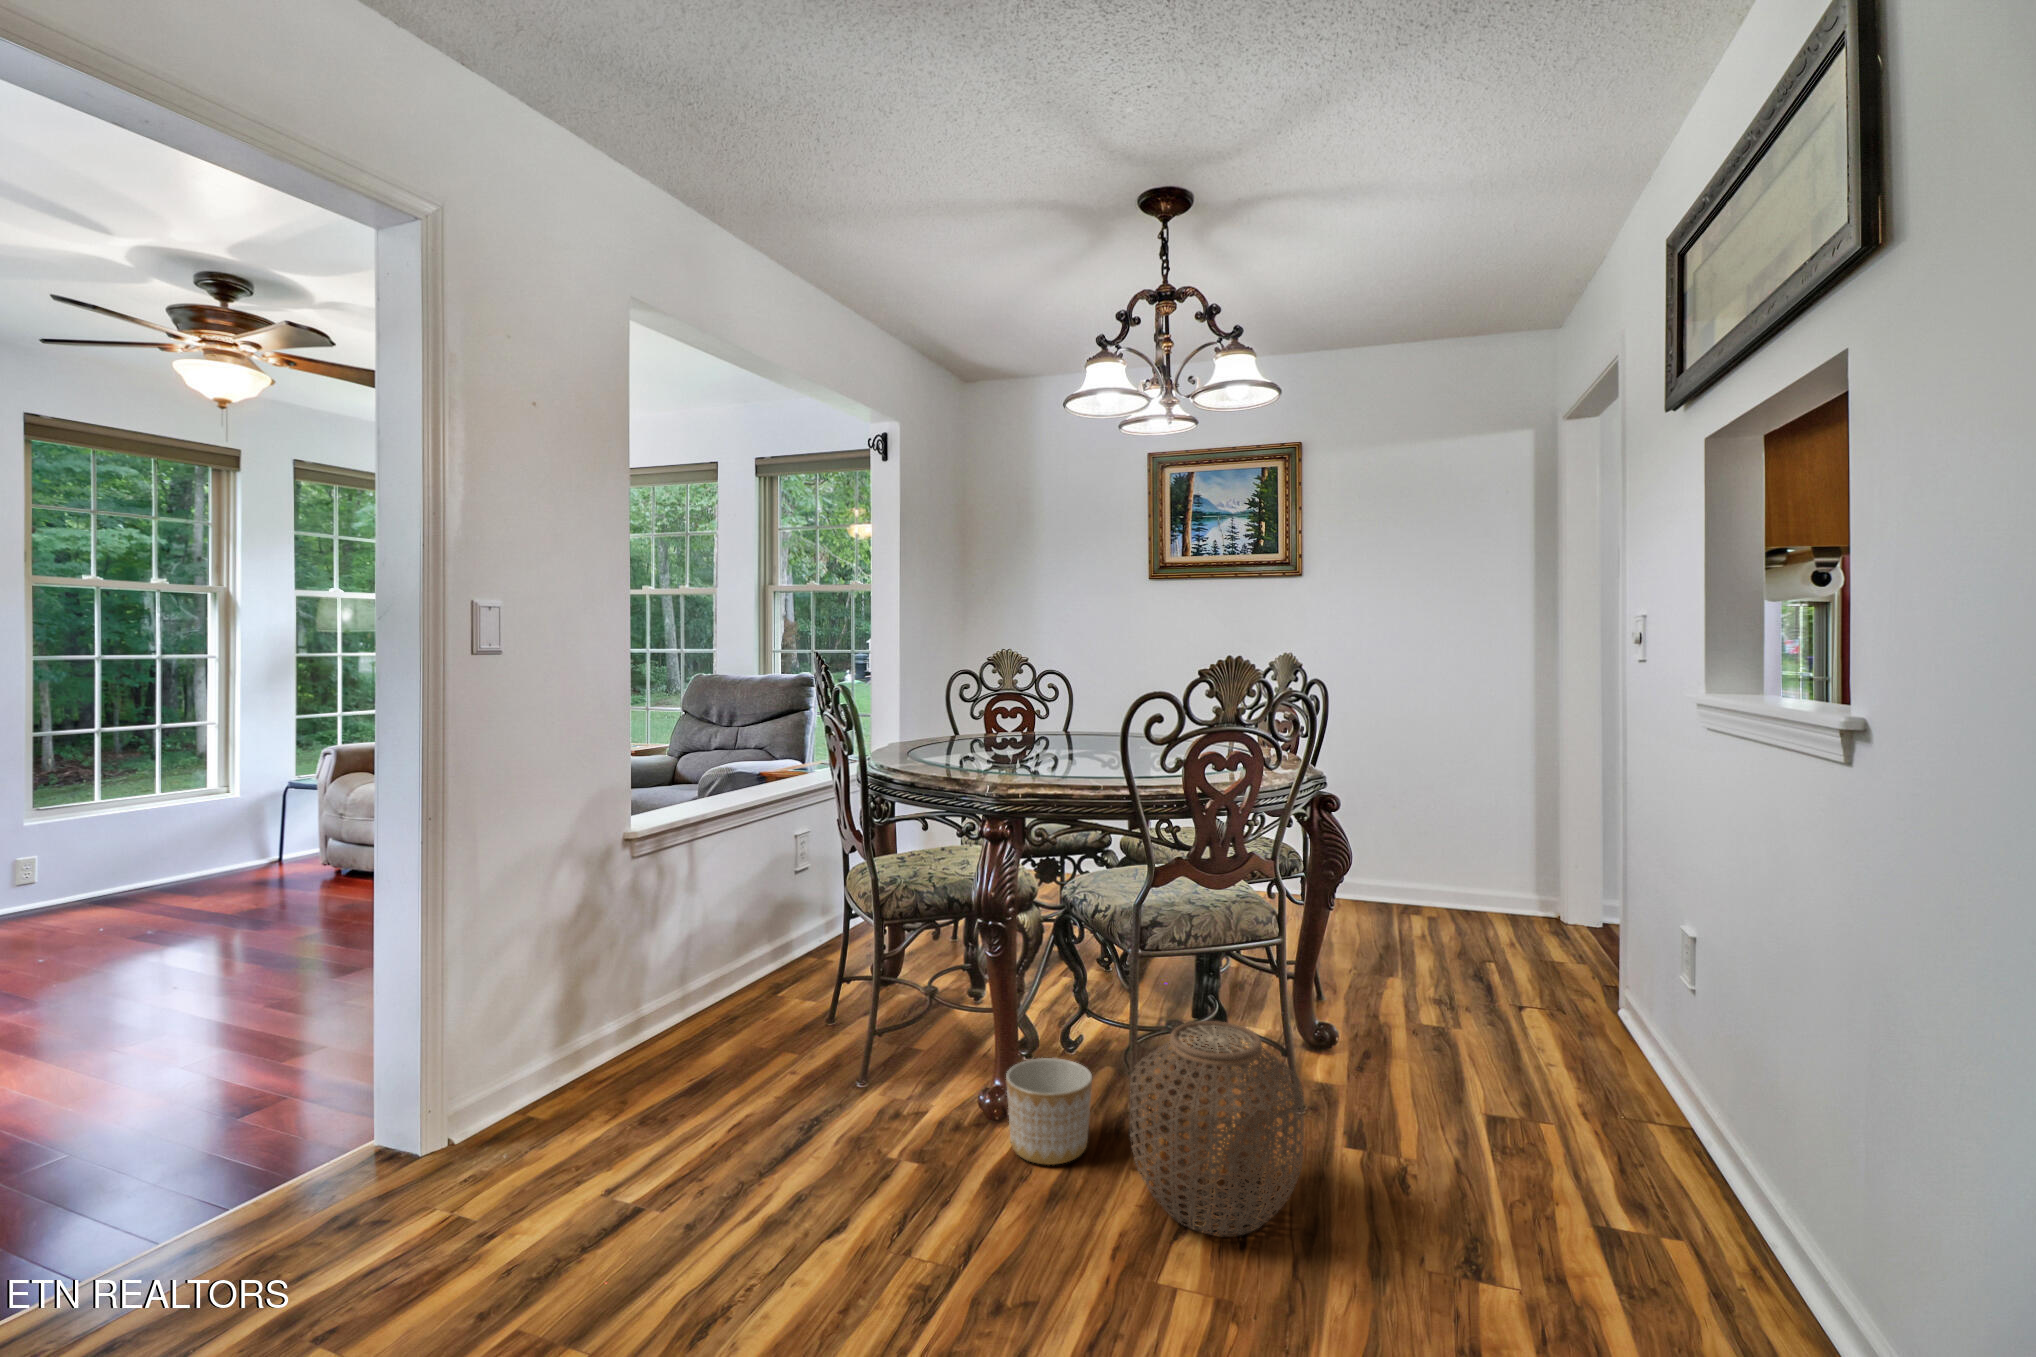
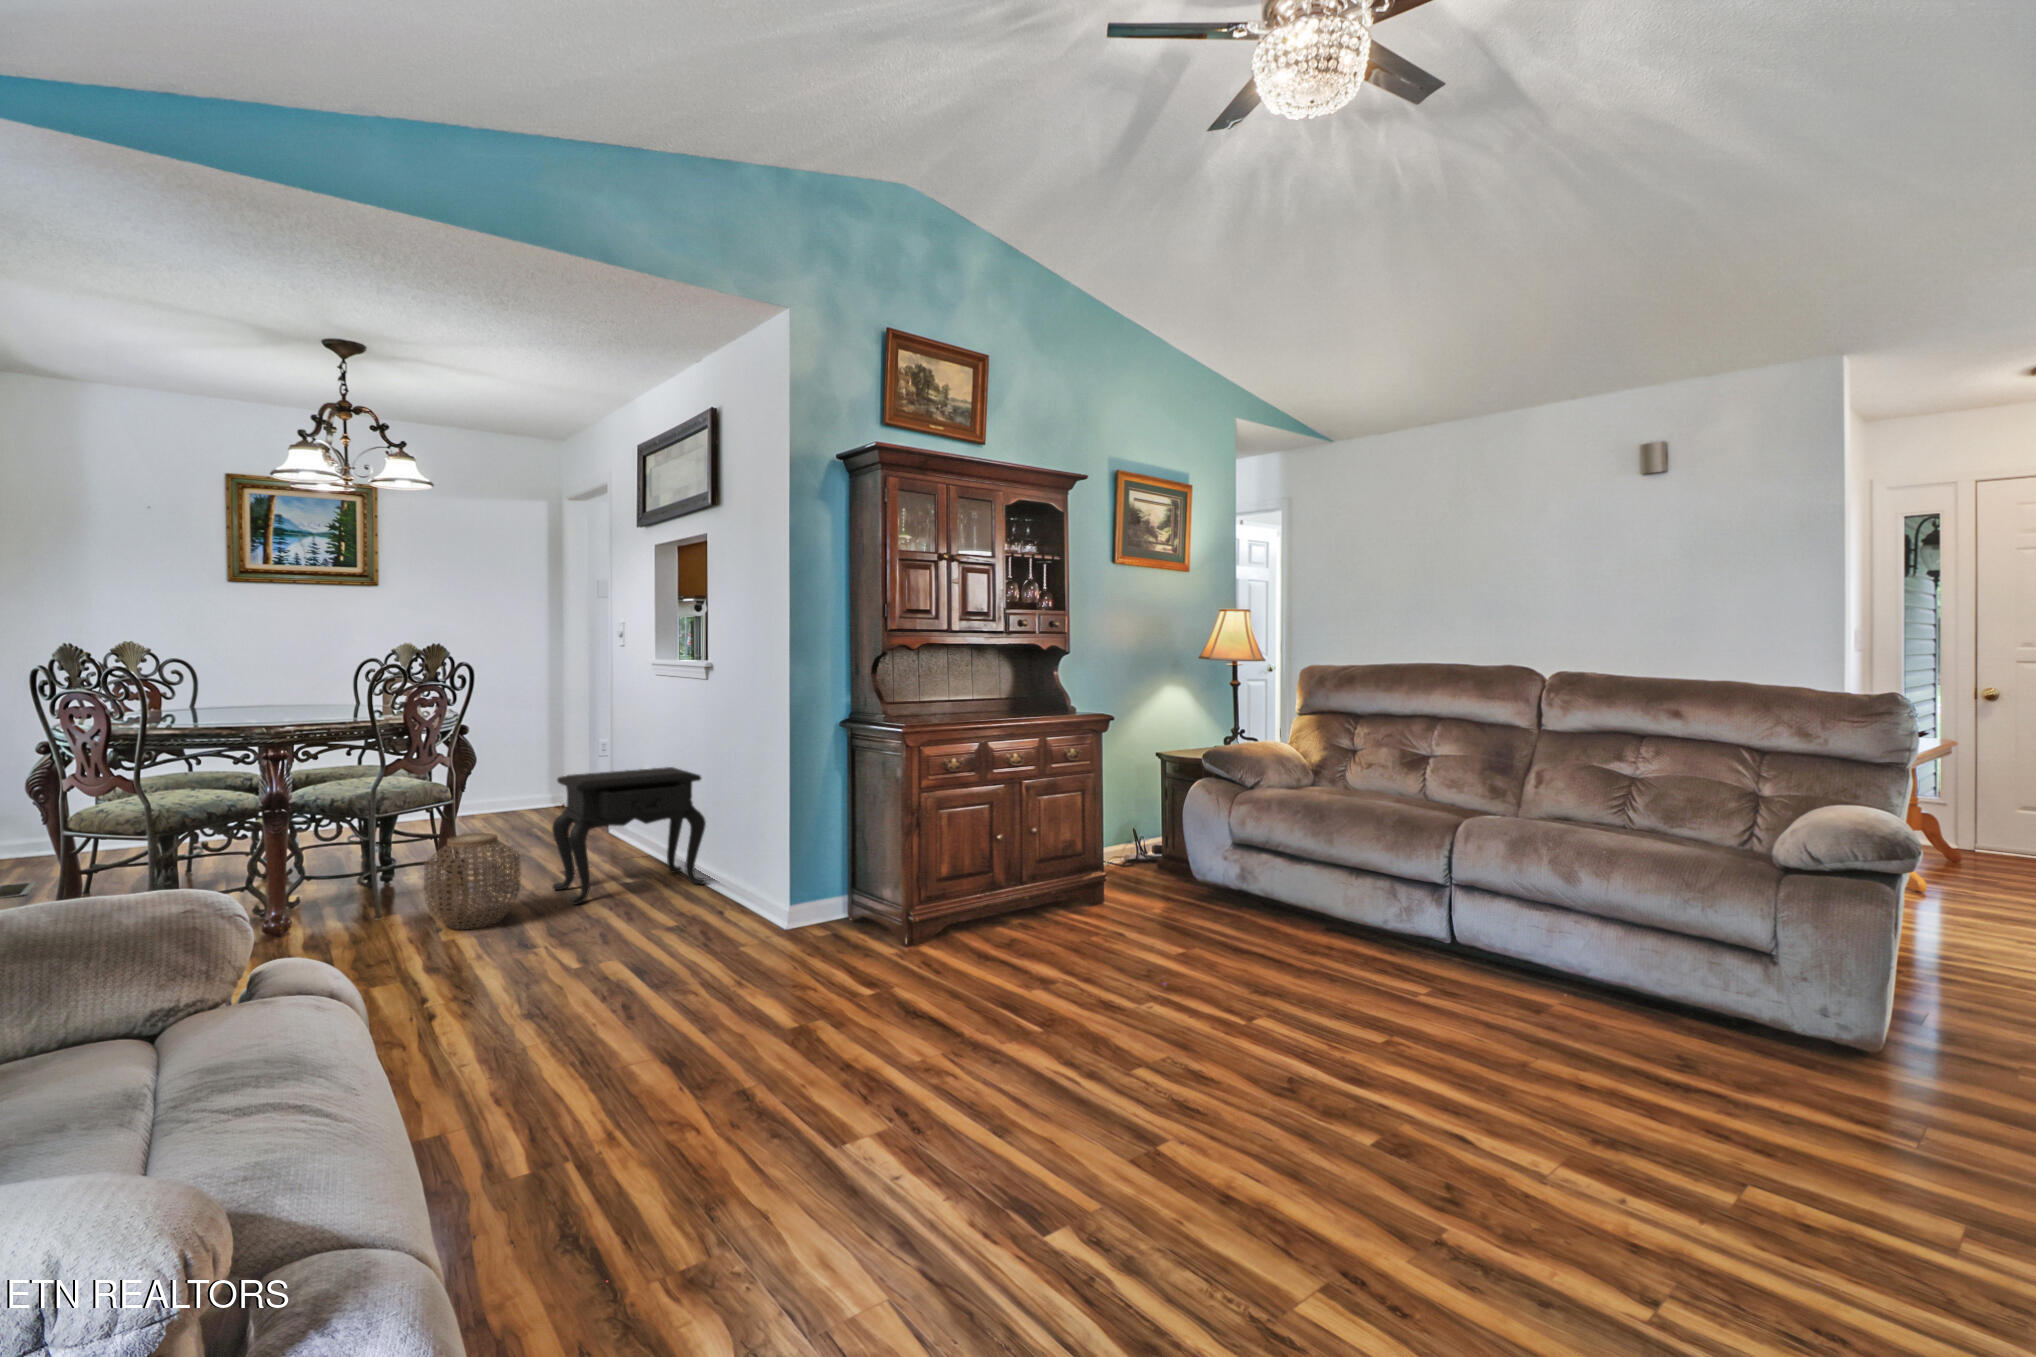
side table: none [1413,925,1797,1305] -> present [552,767,706,904]
planter: present [1006,1058,1092,1165] -> none [322,885,383,939]

